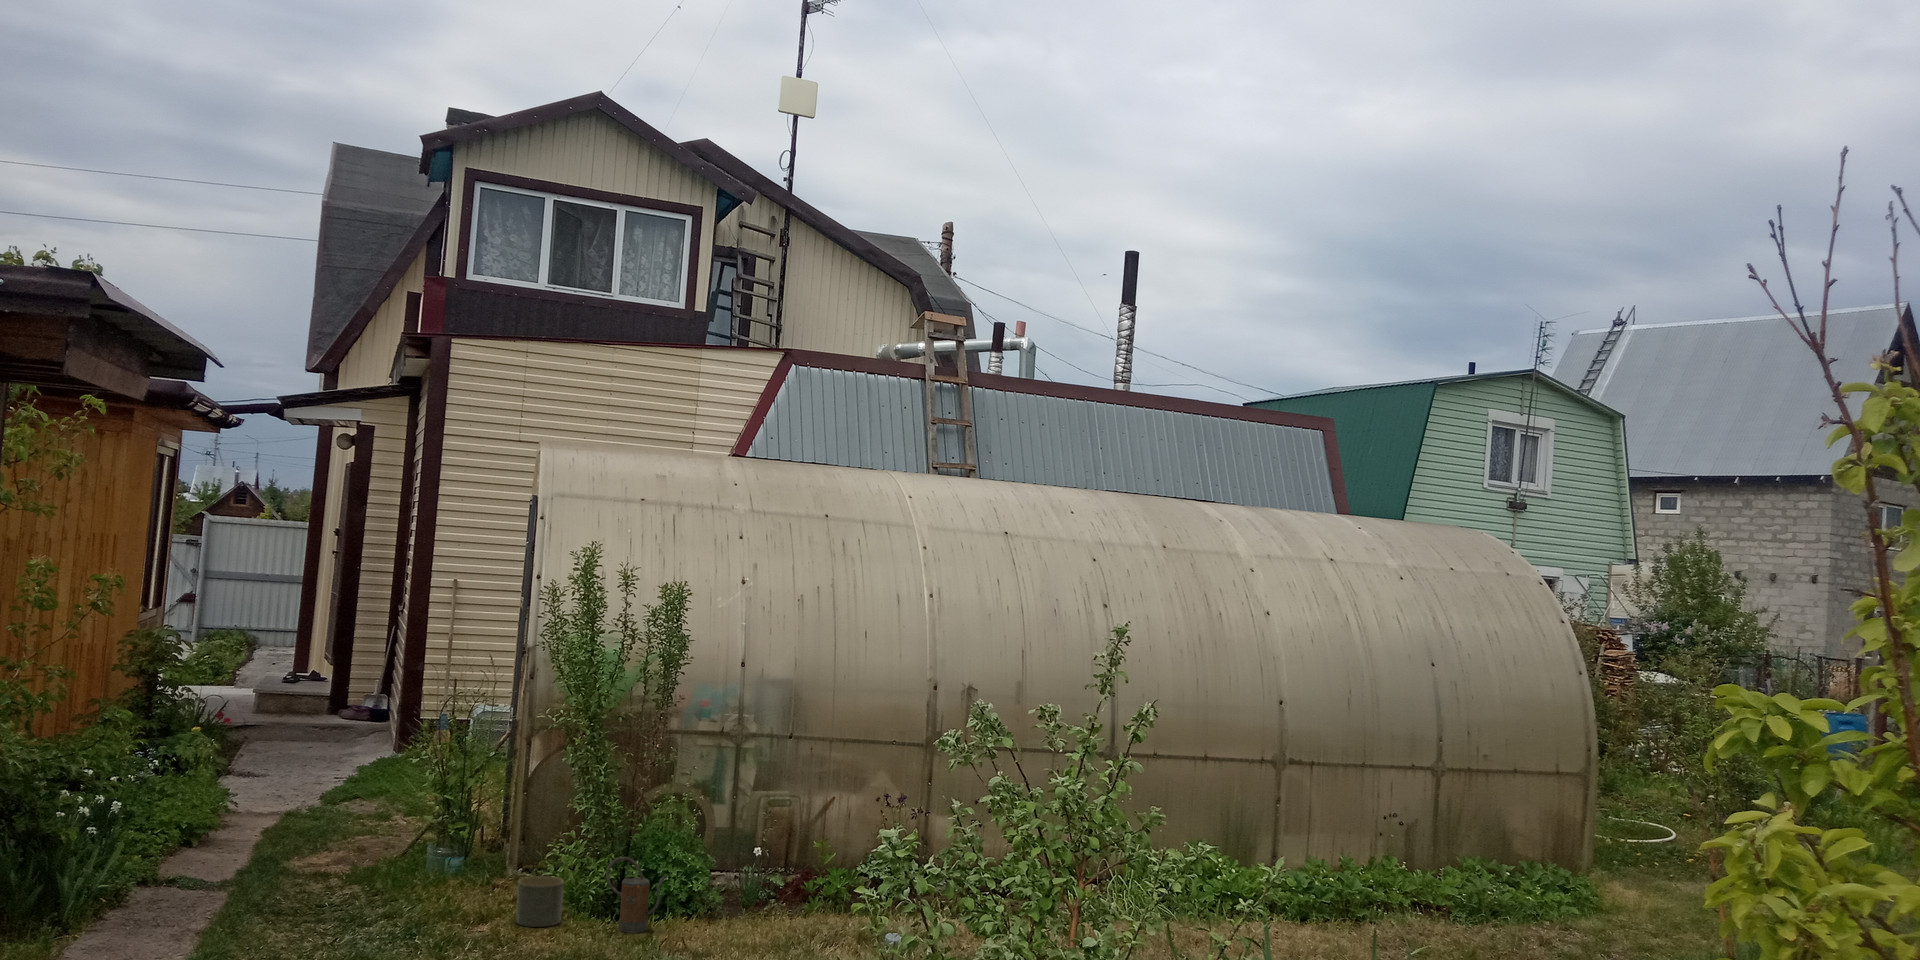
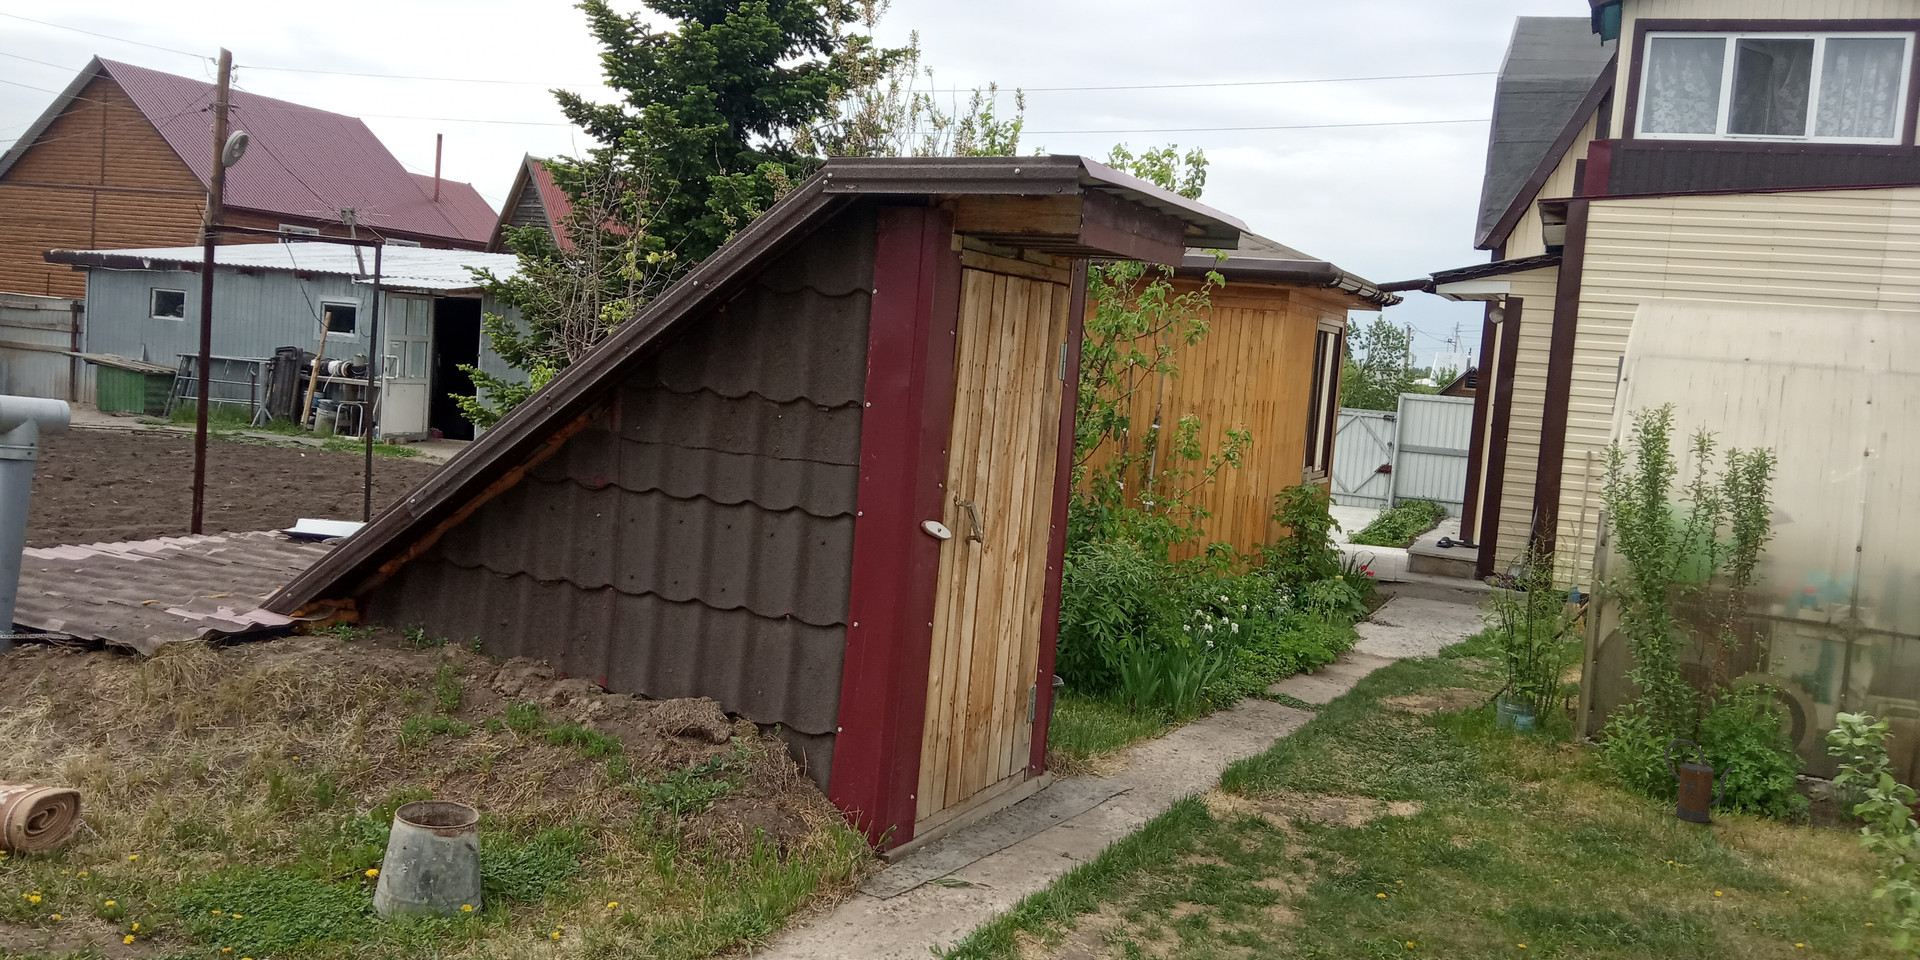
planter: present [516,876,564,927] -> none [1568,744,1620,797]

